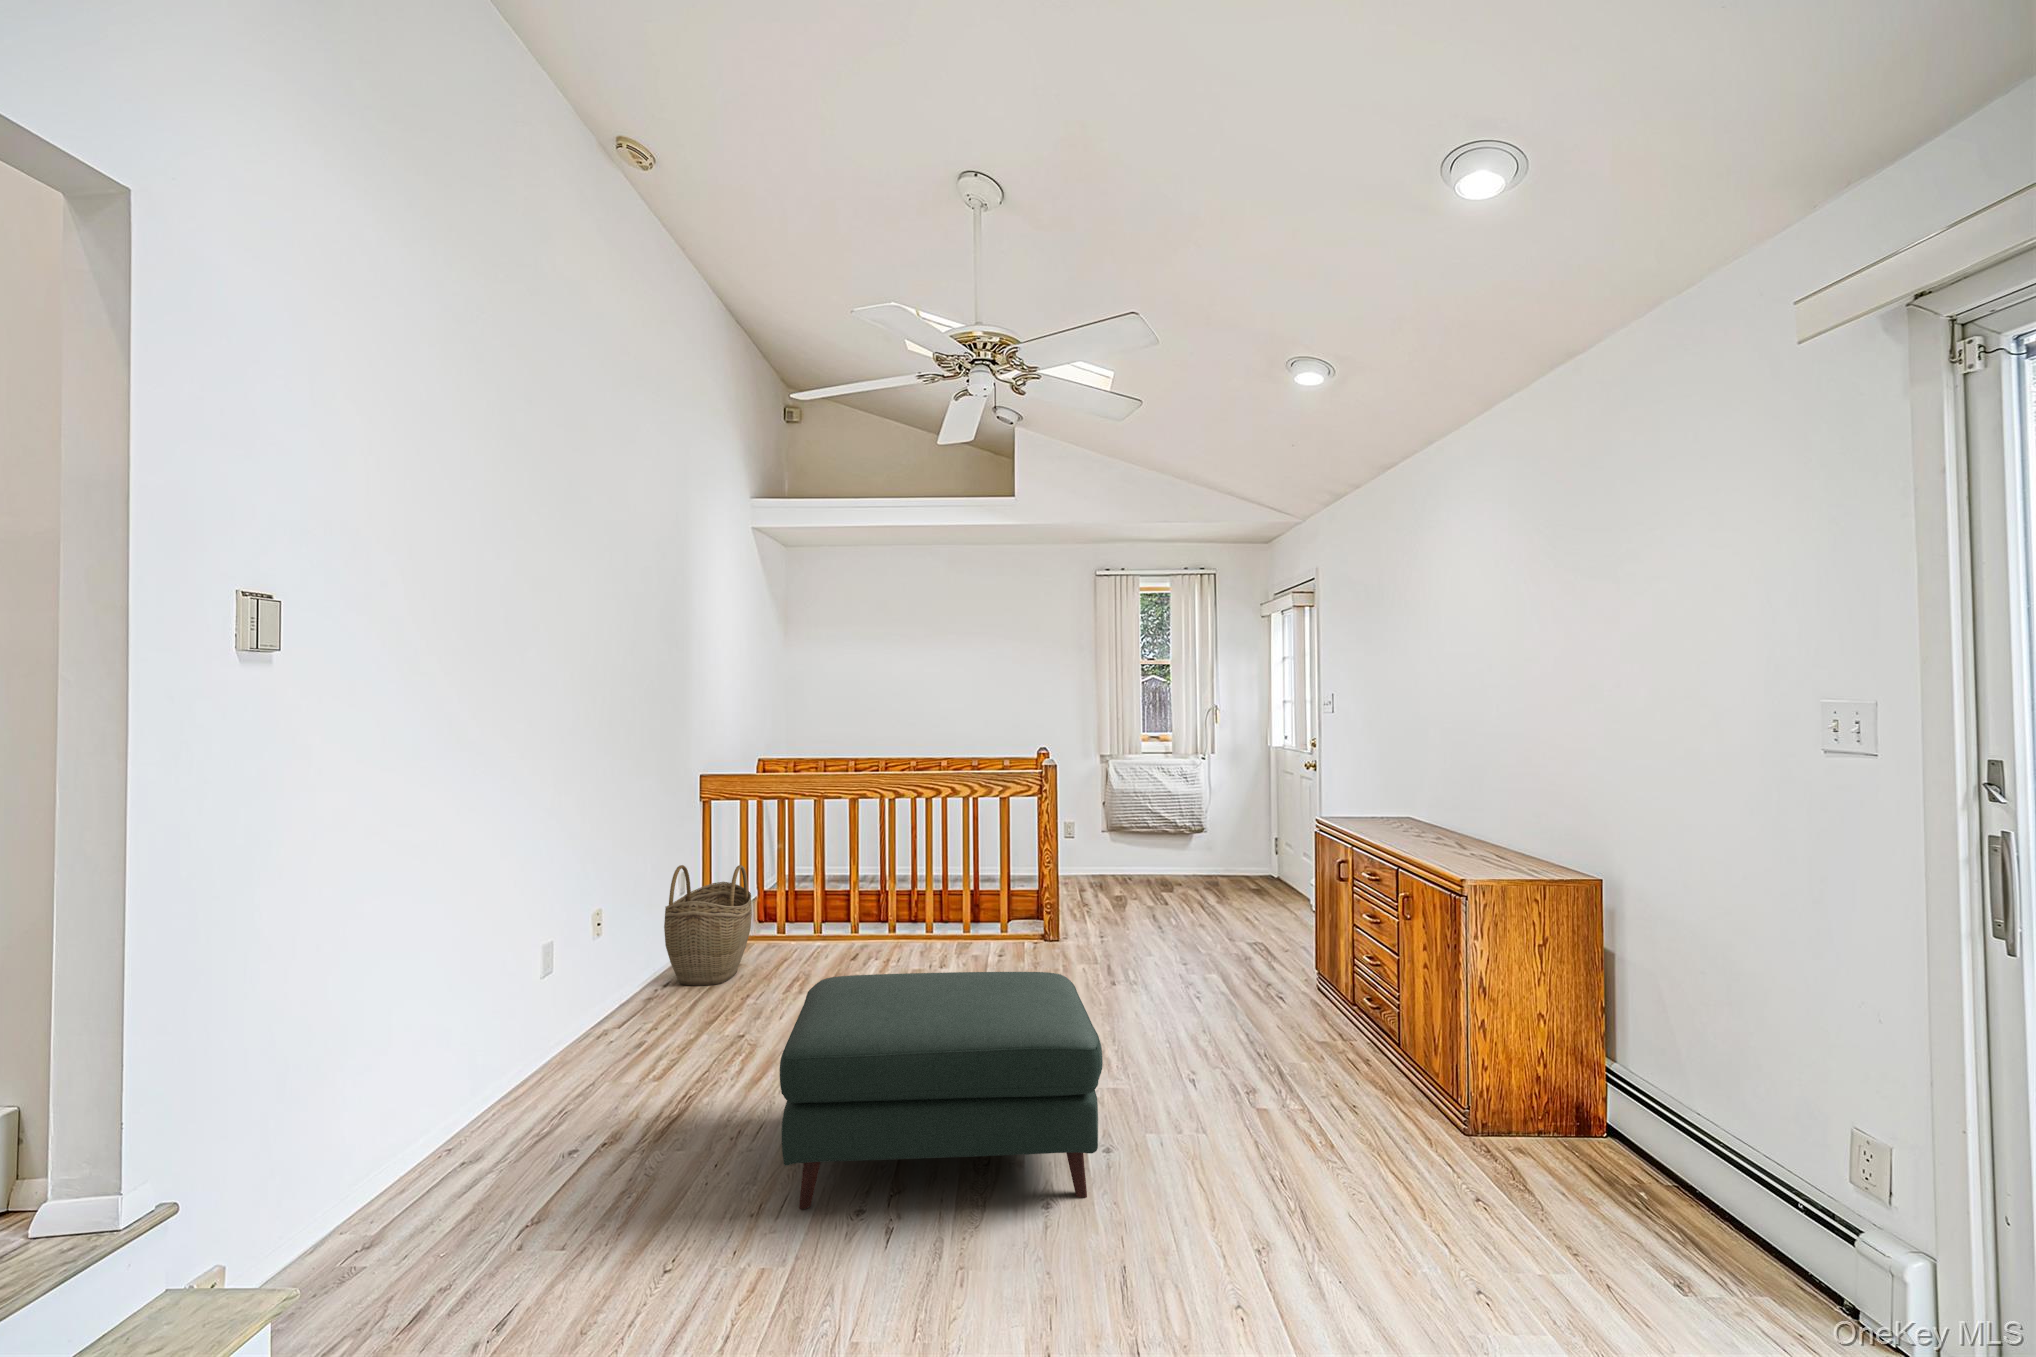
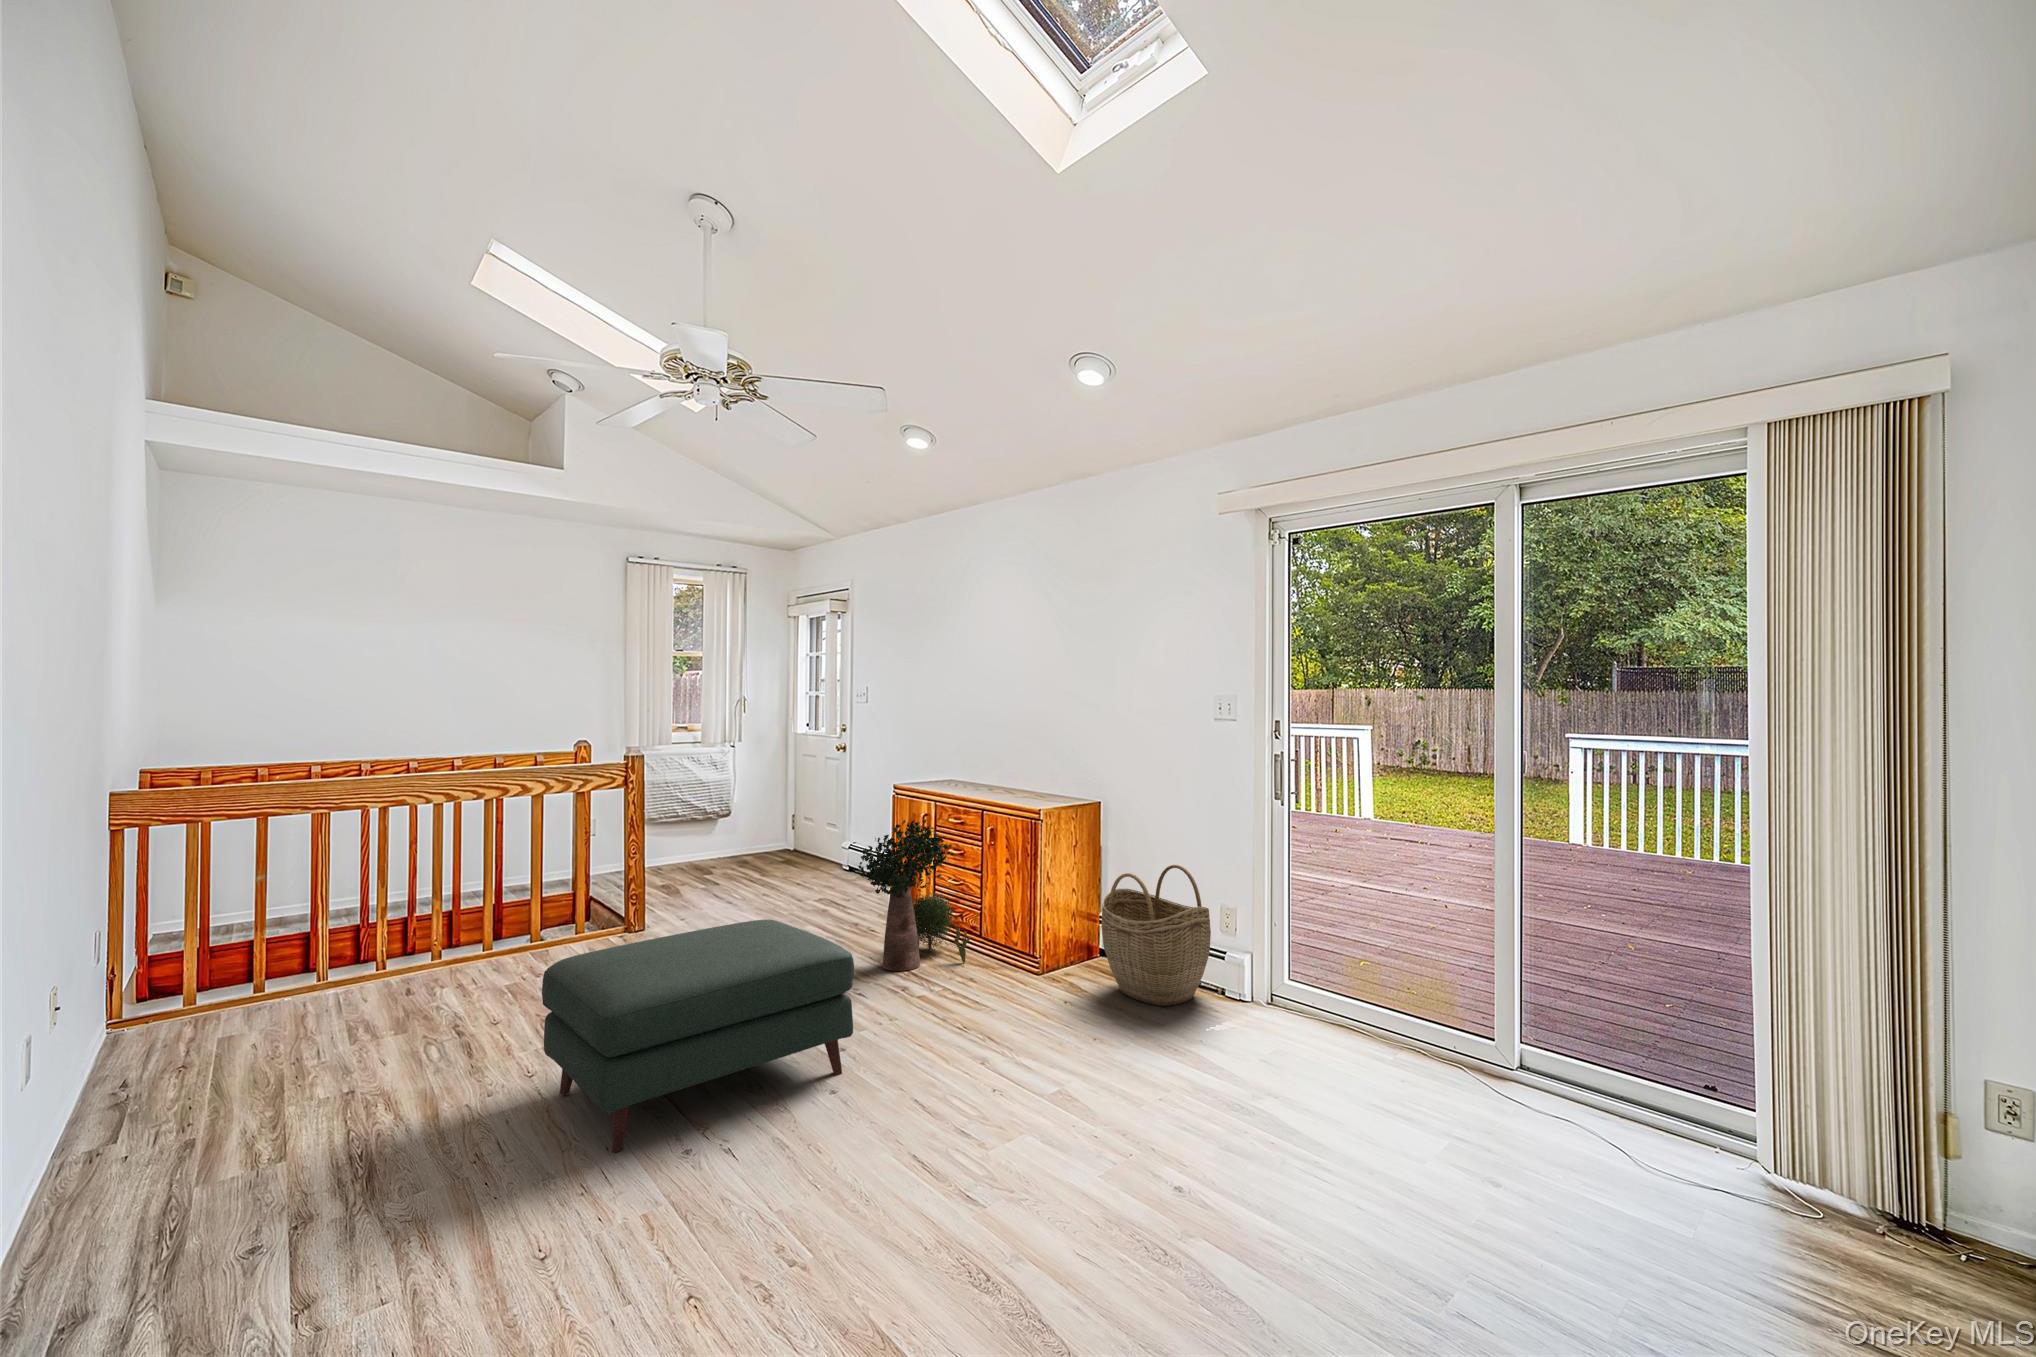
woven basket: present [664,865,752,986] -> present [1101,865,1211,1006]
potted plant: none [1226,870,1374,1082] -> present [859,820,970,971]

